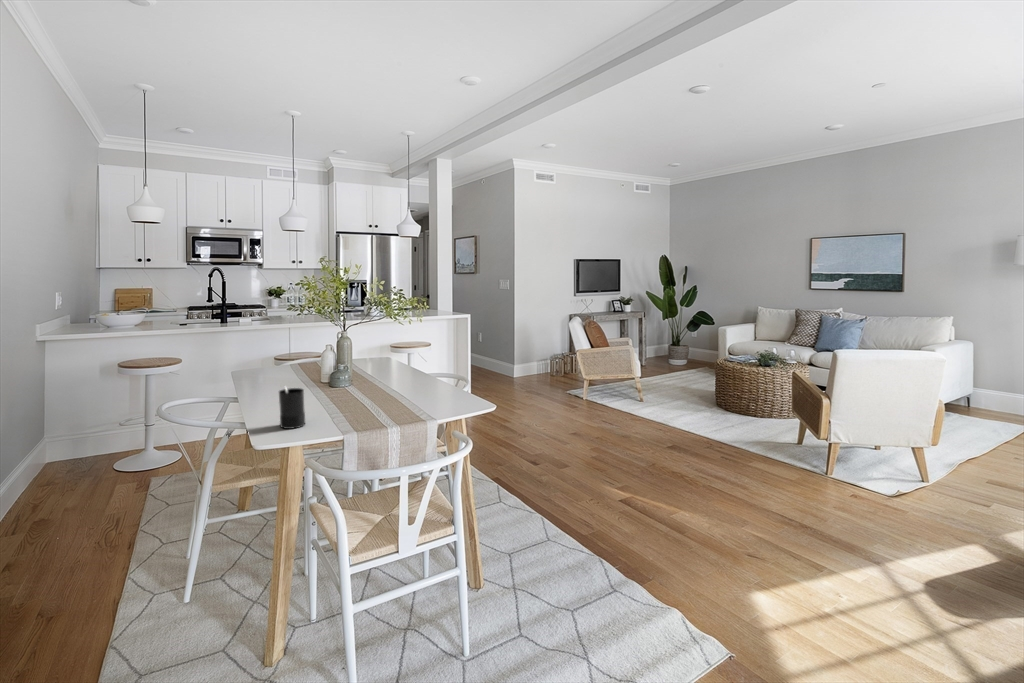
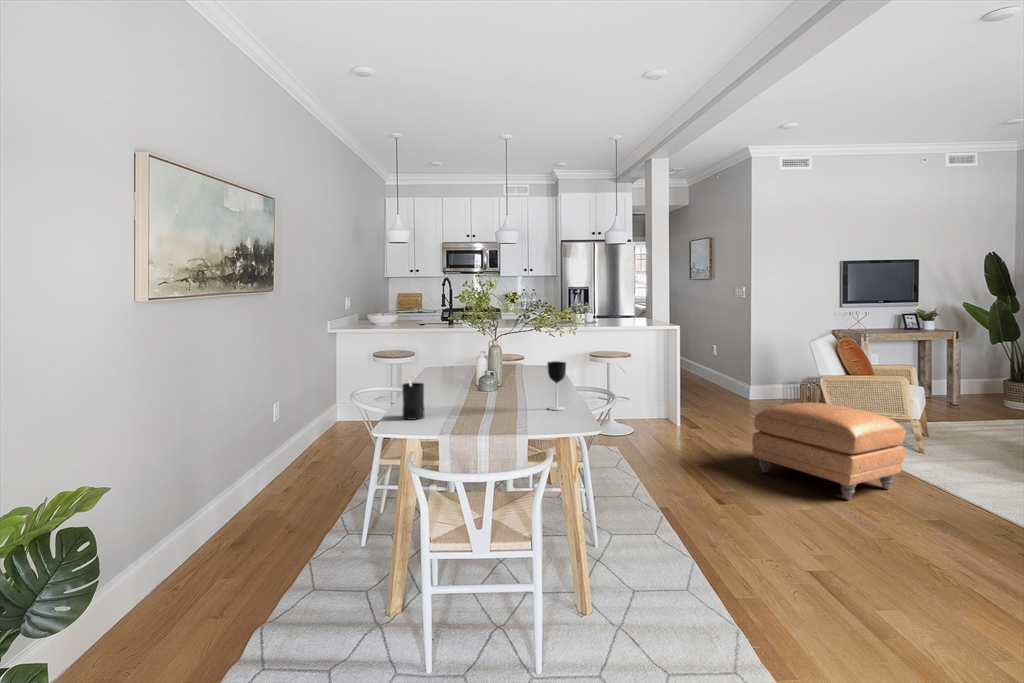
wine glass: none [421,355,439,401] -> present [547,361,566,410]
ottoman: none [545,371,648,443] -> present [752,402,905,500]

